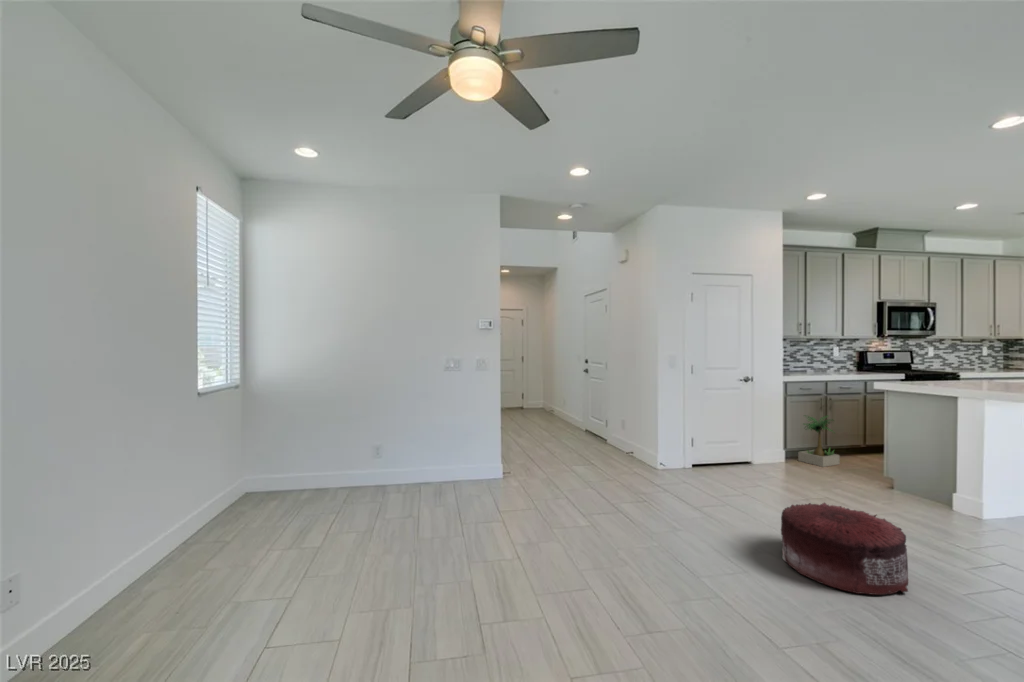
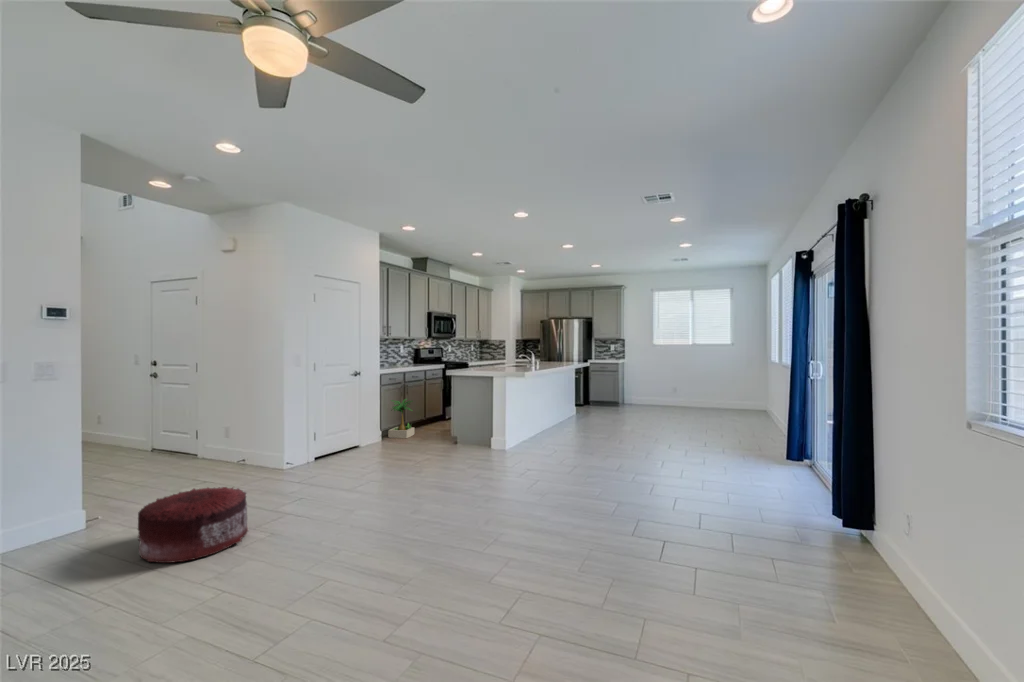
pouf: present [781,503,908,595] -> present [138,487,248,563]

